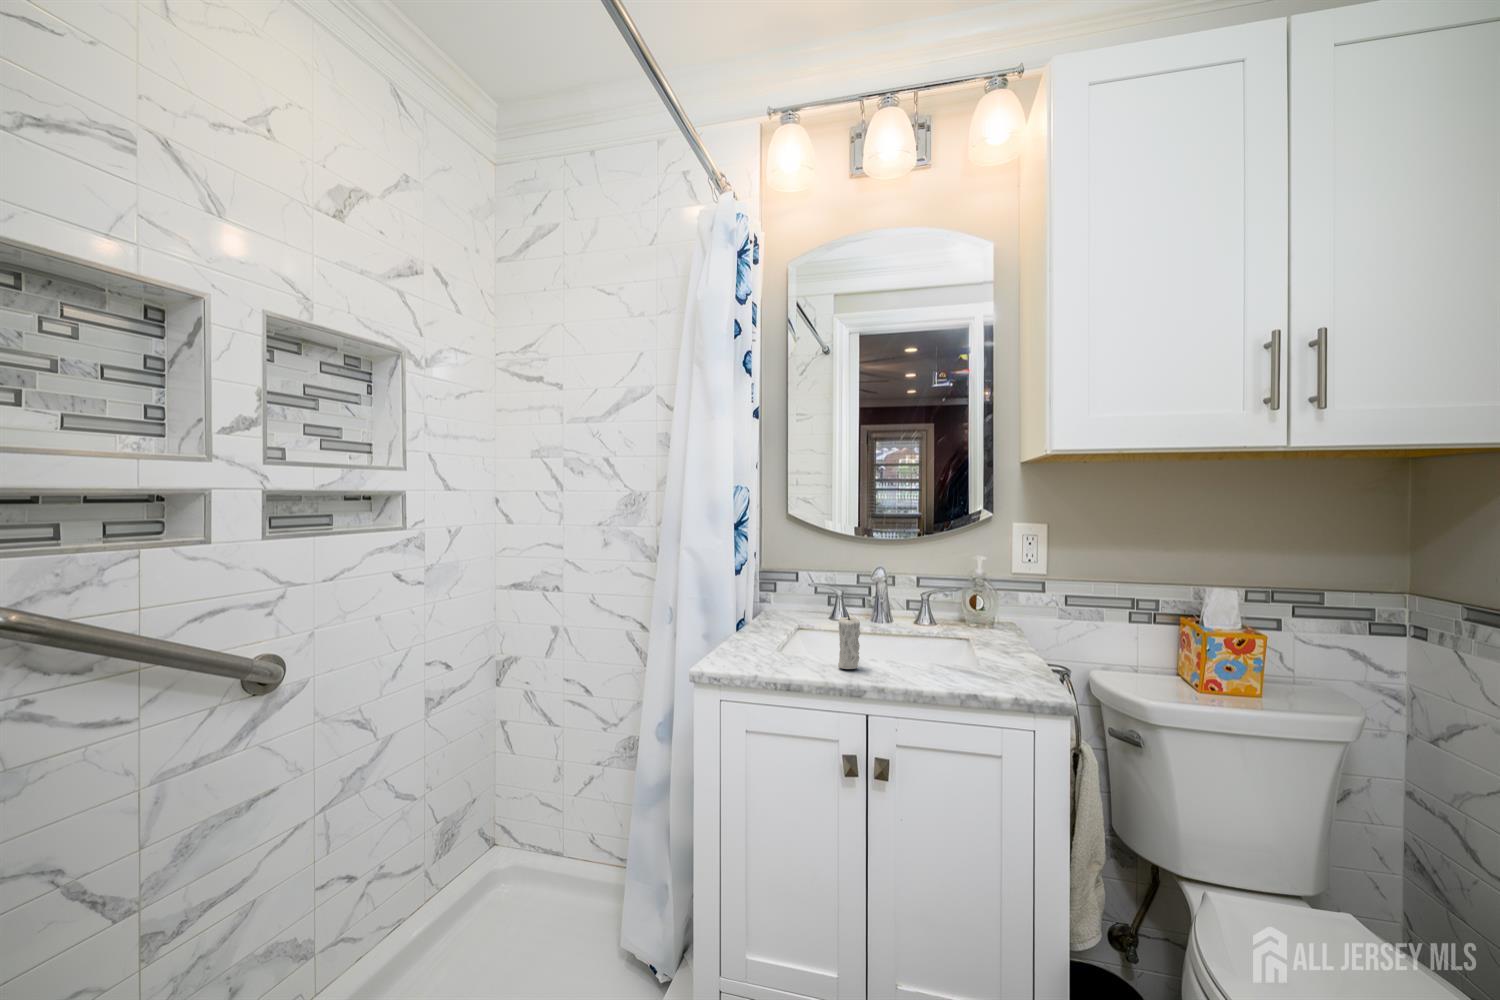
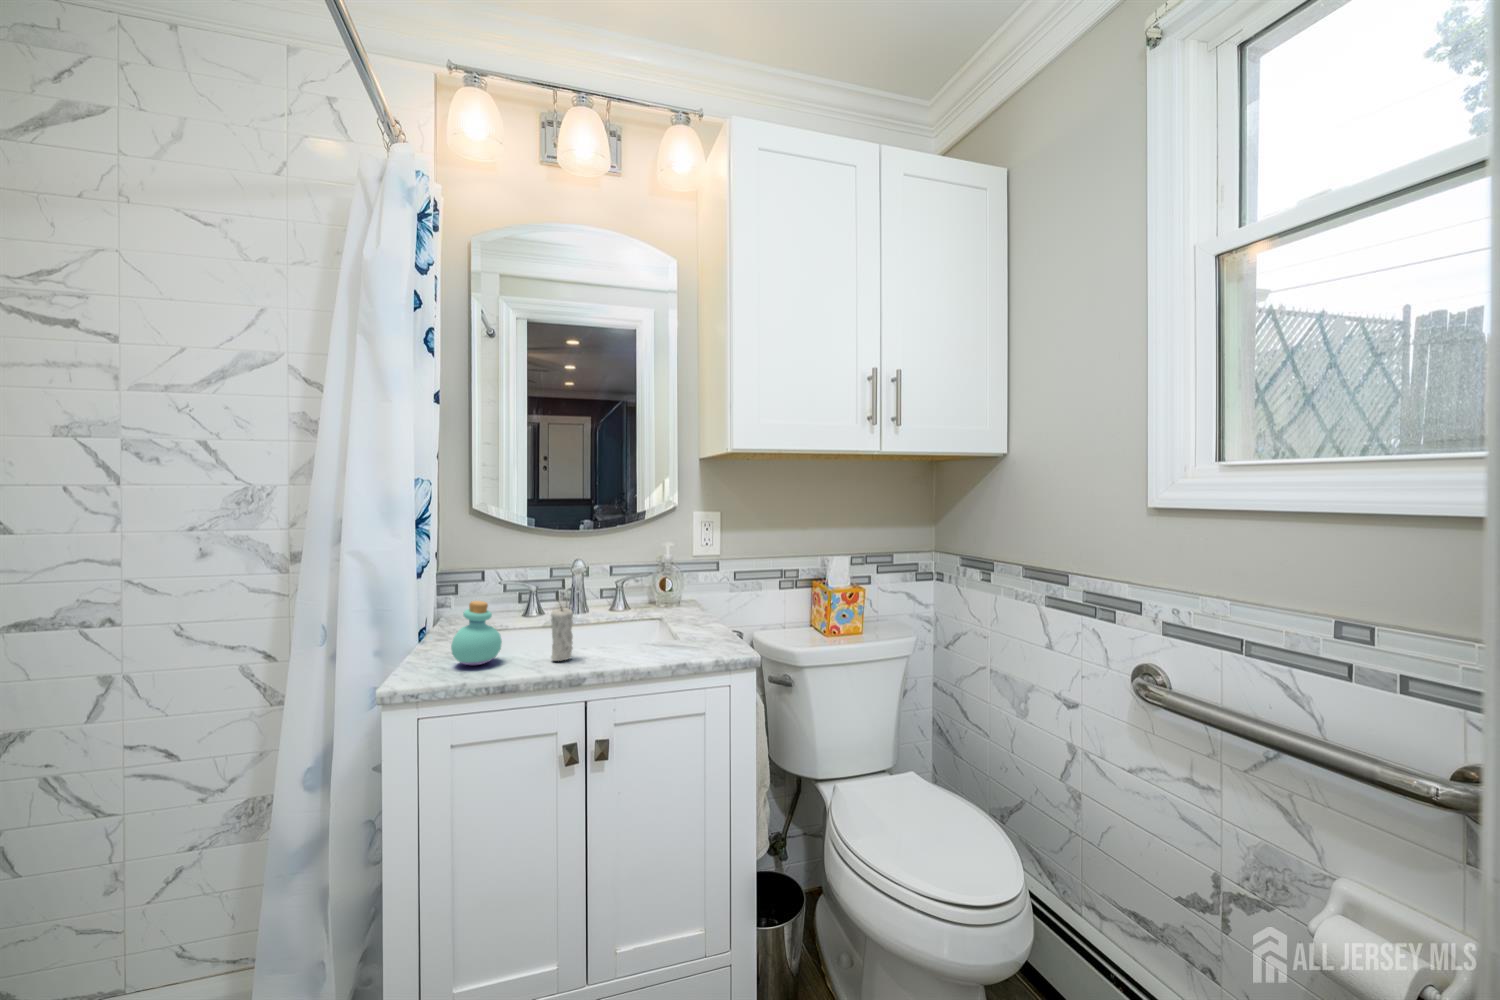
perfume bottle: none [753,601,796,661] -> present [451,601,502,665]

